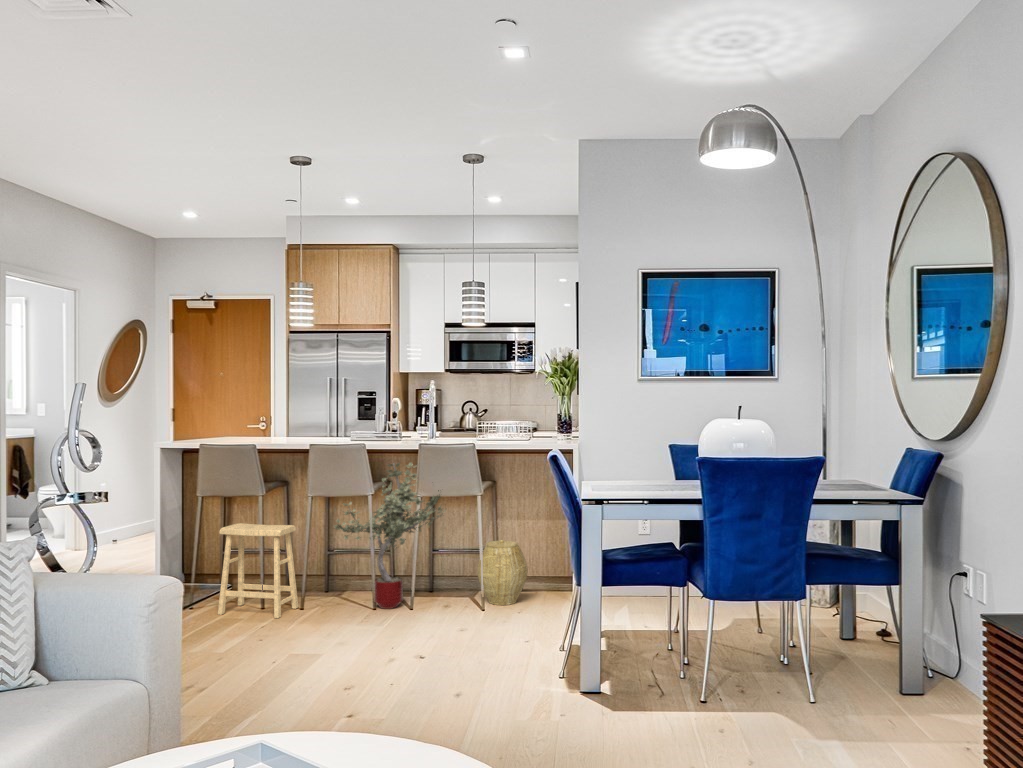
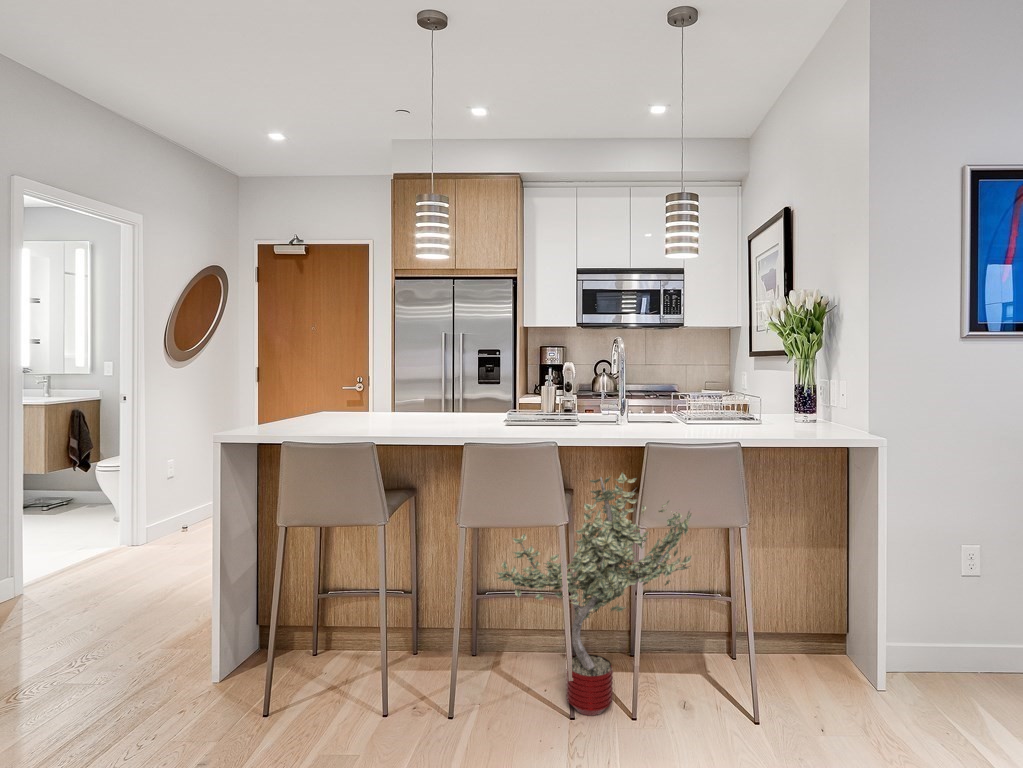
footstool: present [218,523,298,618] -> none [315,570,445,749]
woven basket: present [477,540,527,605] -> none [723,594,809,707]

